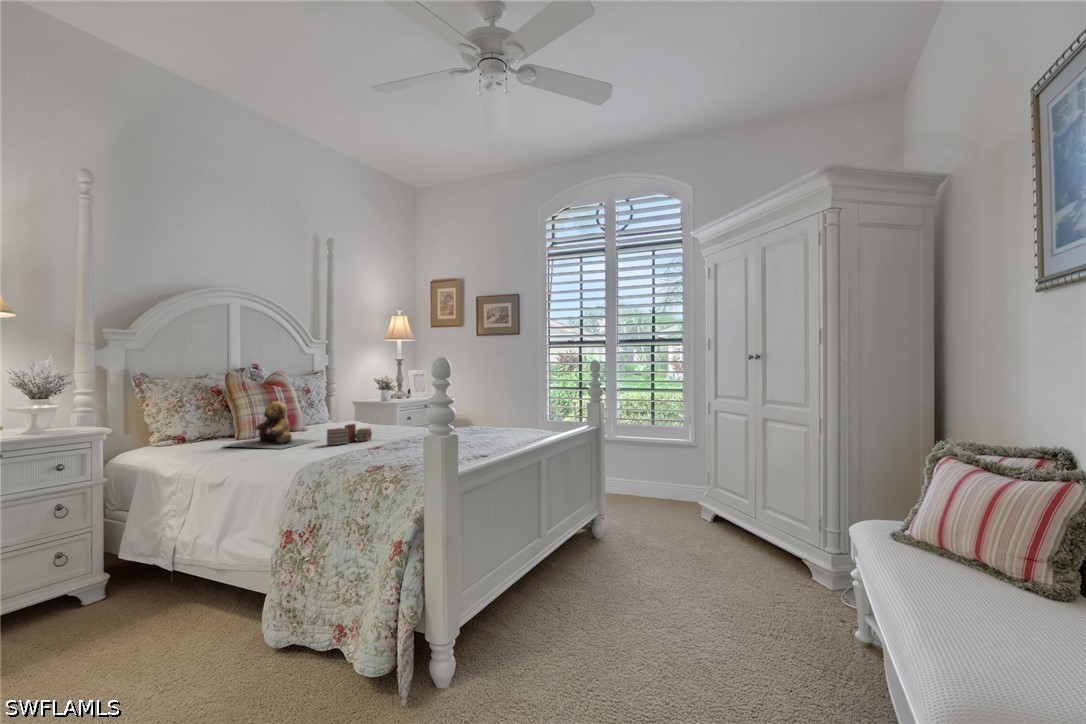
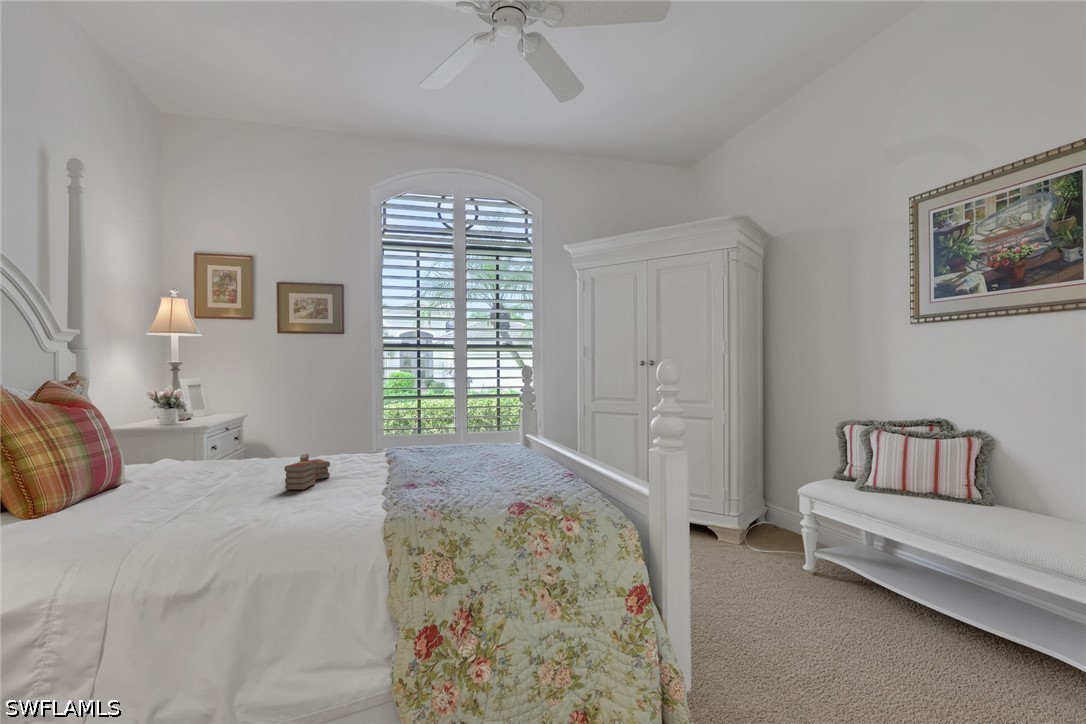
teddy bear: present [223,401,318,449] -> none [66,429,237,525]

